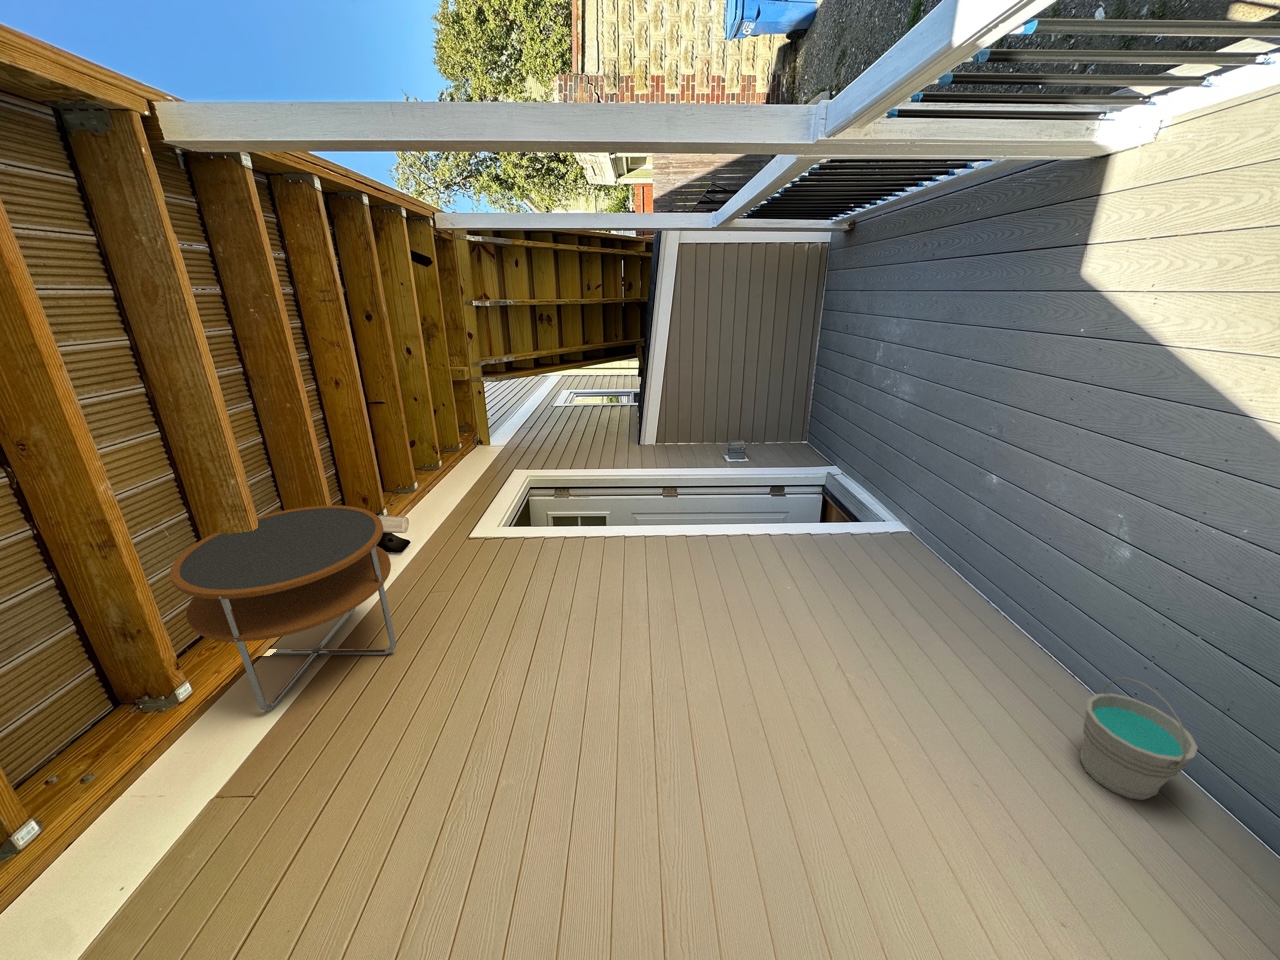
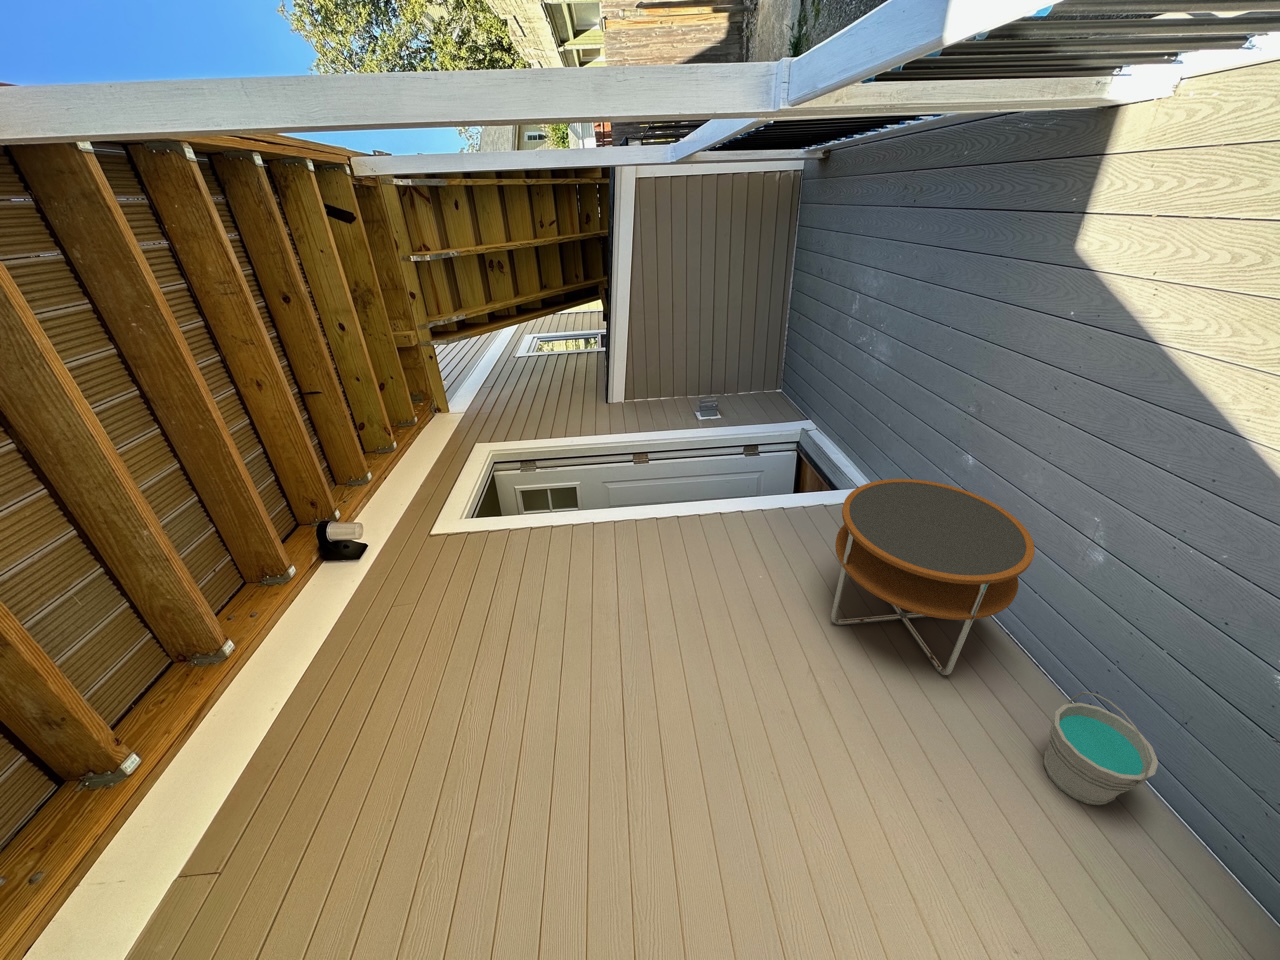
side table: present [170,505,396,711] -> present [831,479,1035,675]

